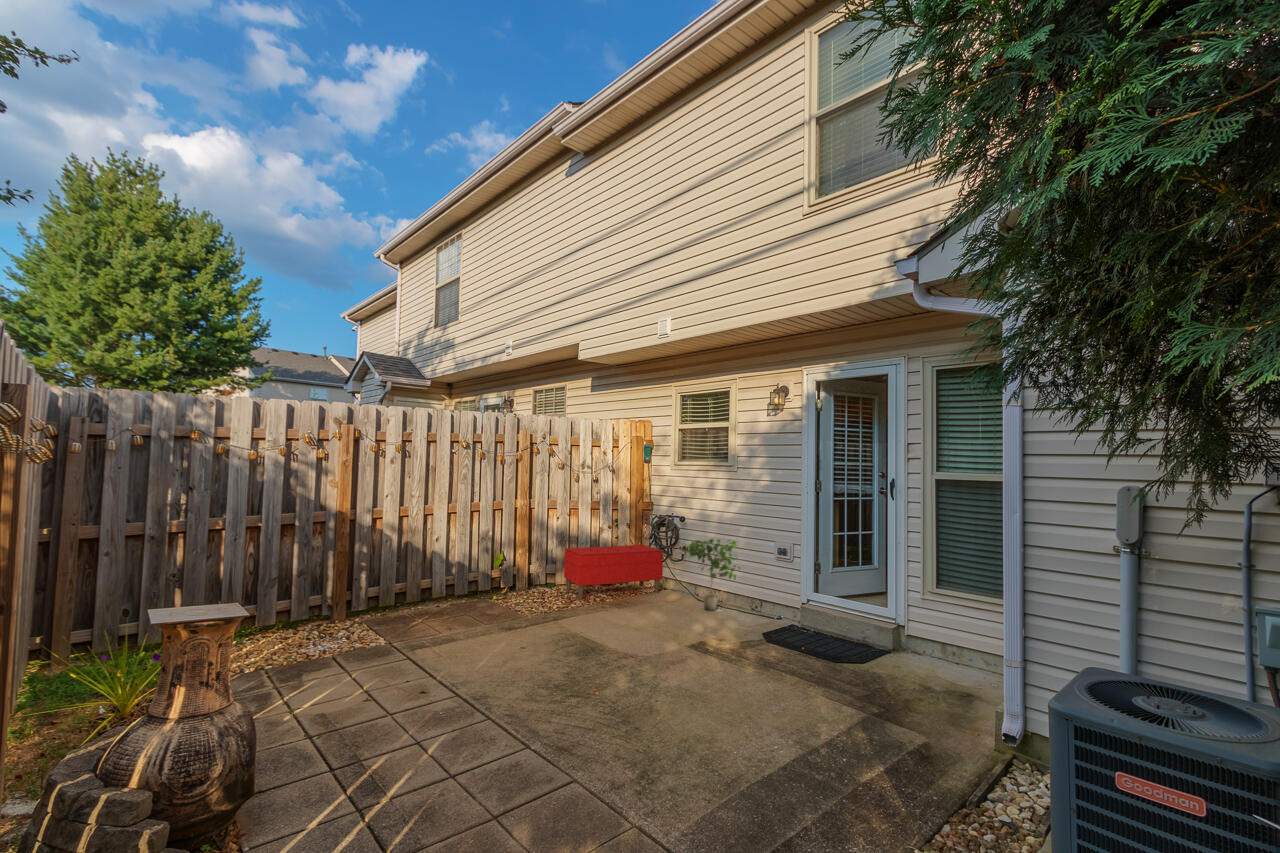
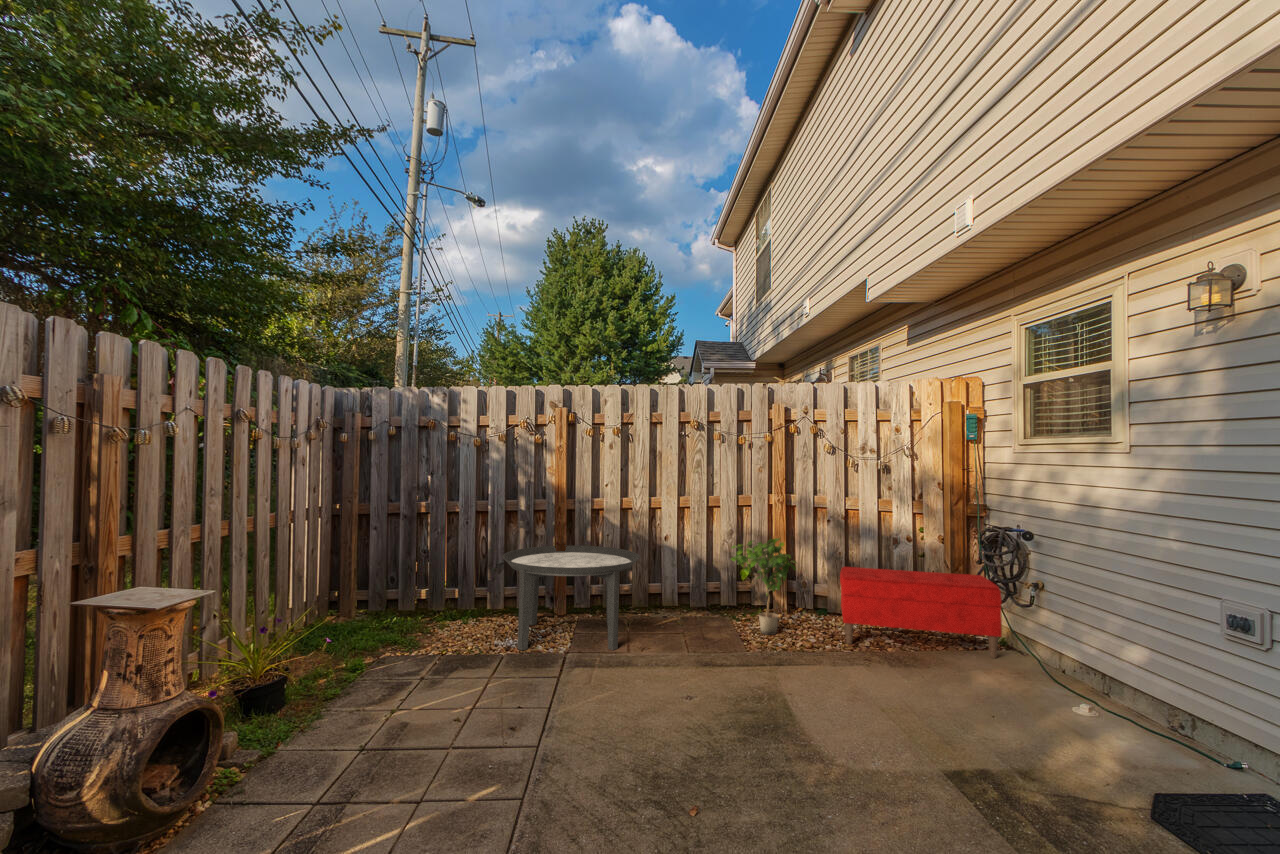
potted plant: present [684,539,741,611] -> present [731,538,797,635]
round table: none [312,552,447,652] -> present [502,546,640,650]

